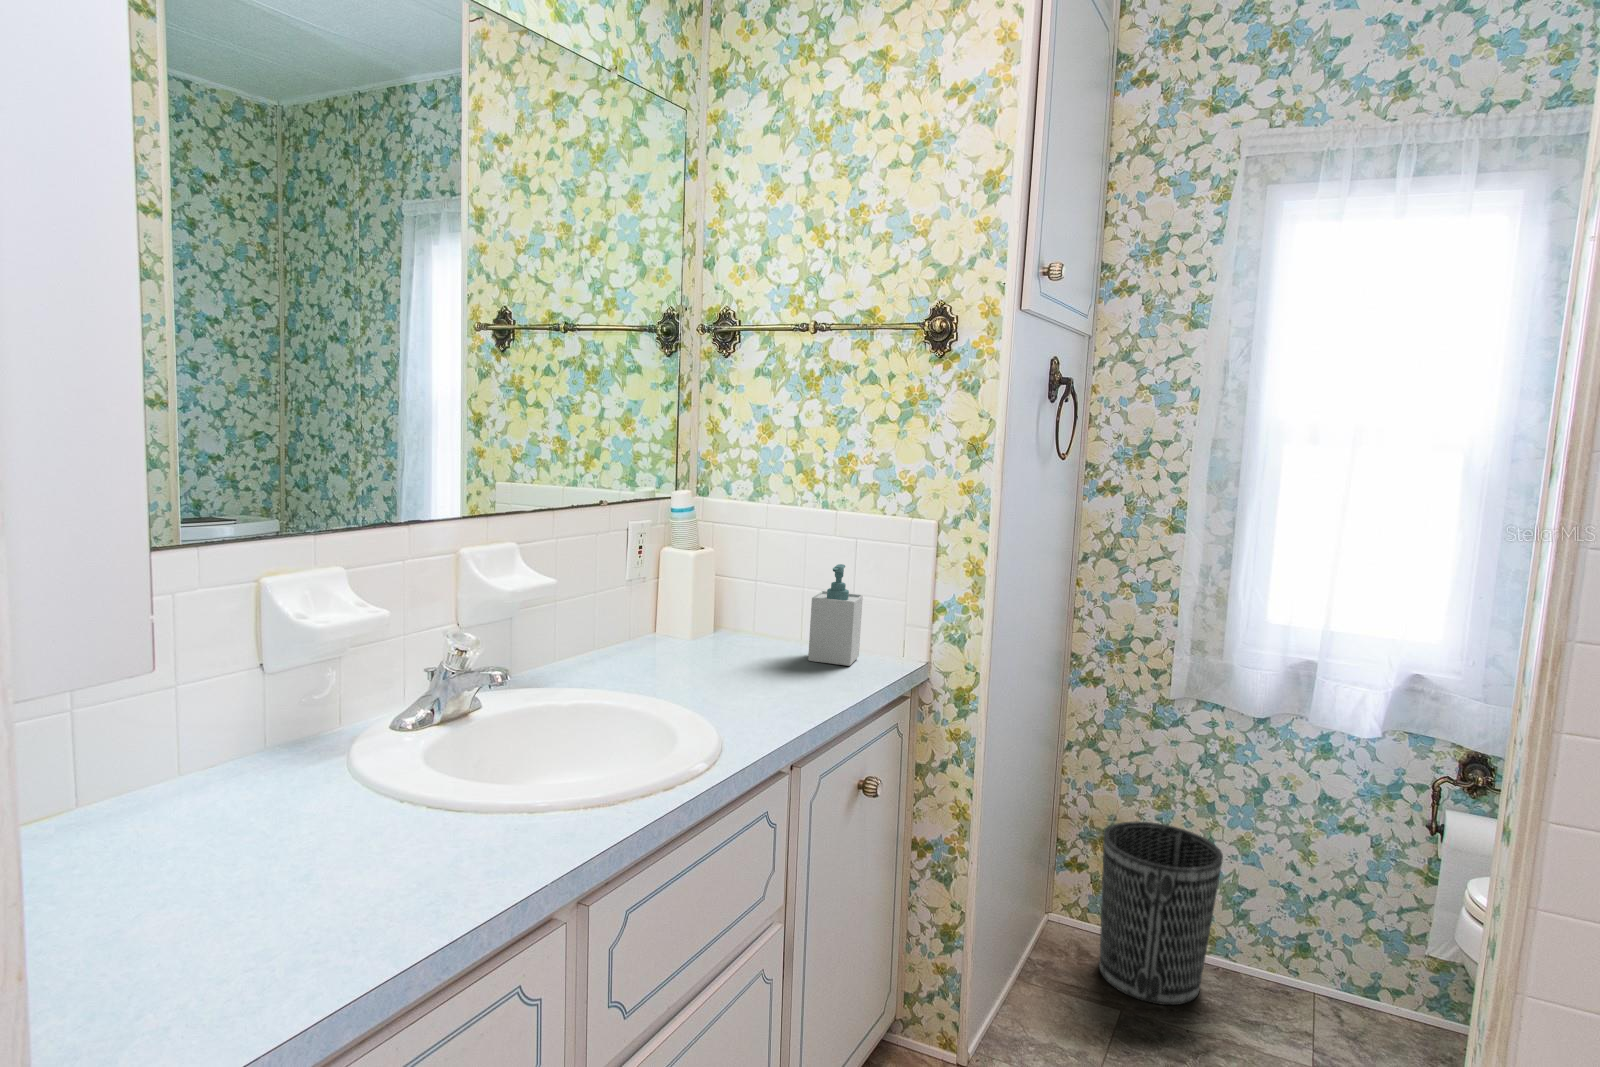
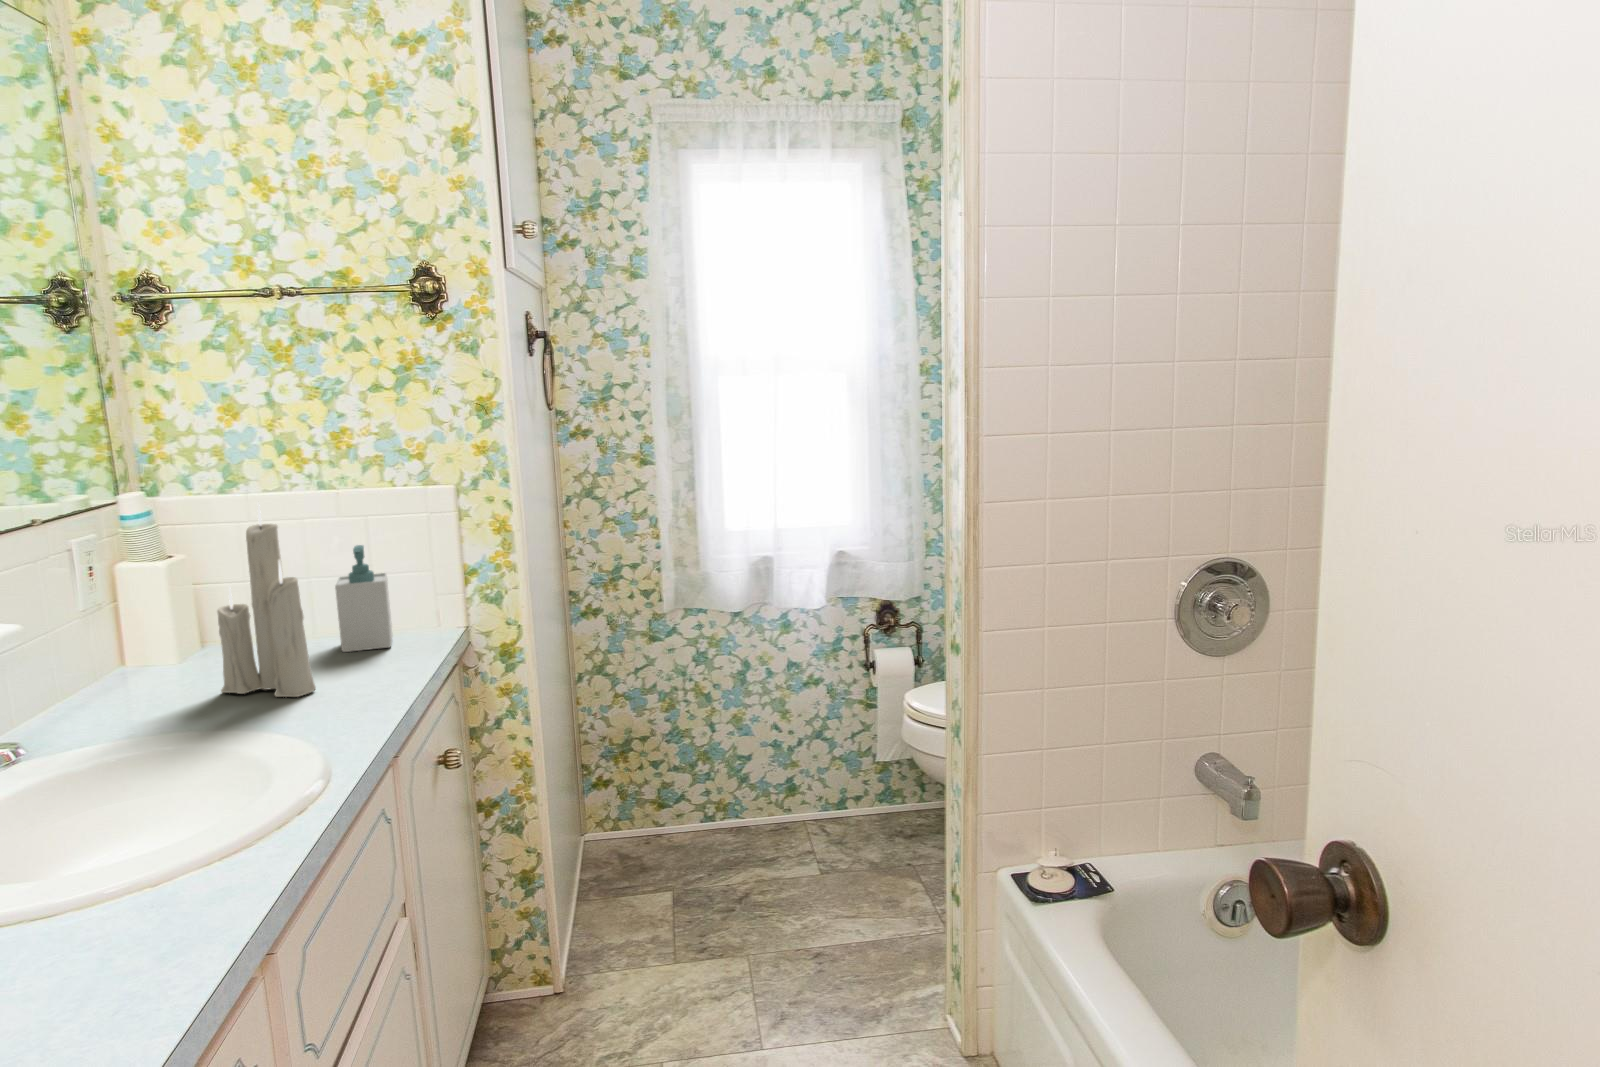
candle: none [690,498,759,690] -> present [217,505,316,697]
wastebasket: present [1099,822,1223,1005] -> none [628,723,728,878]

